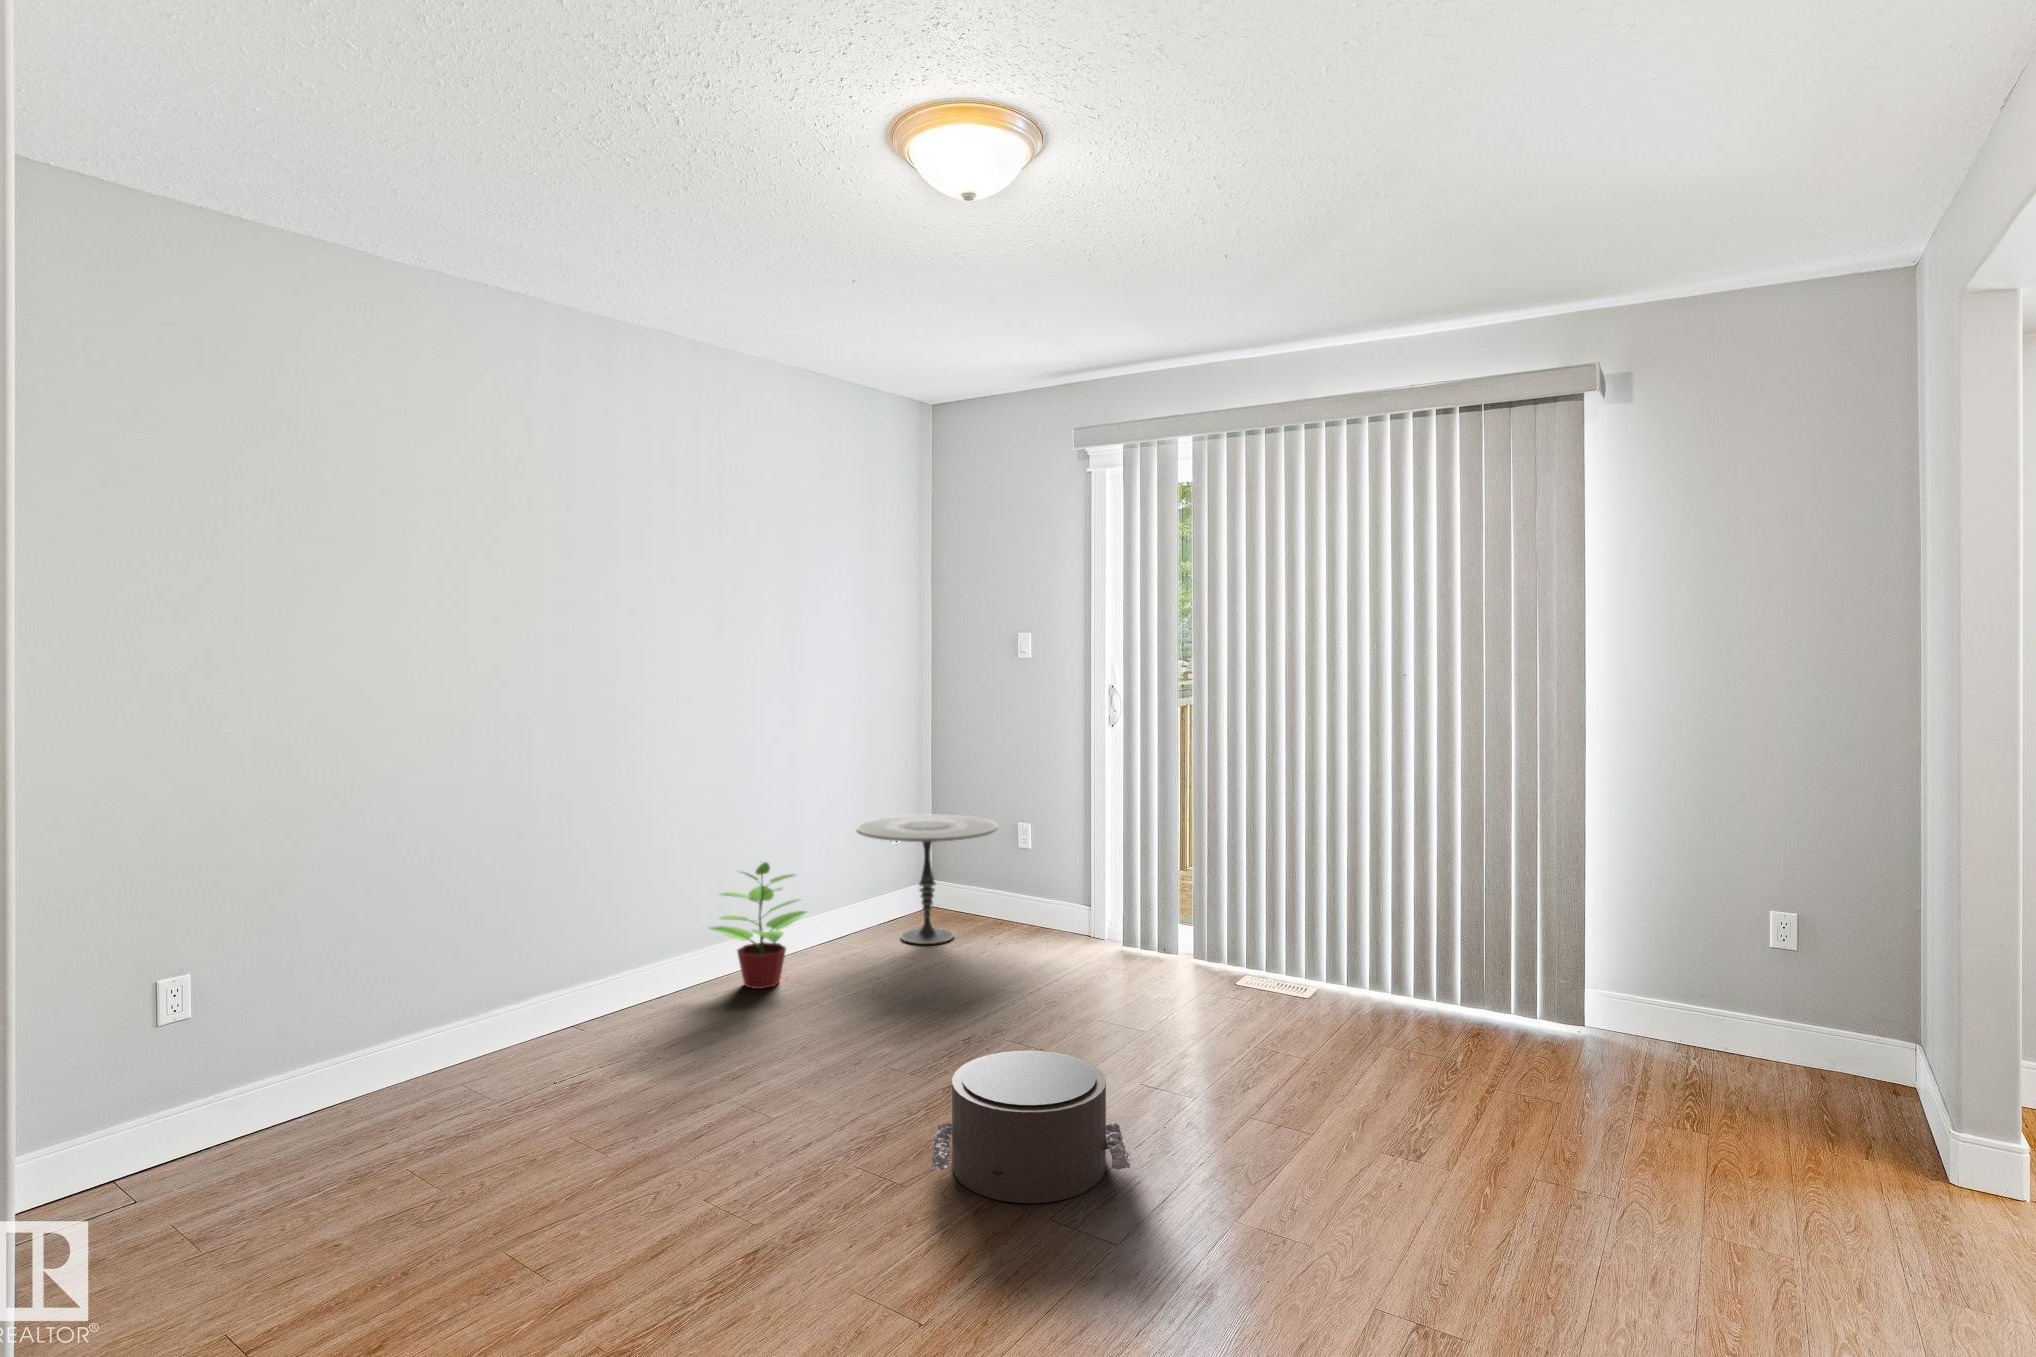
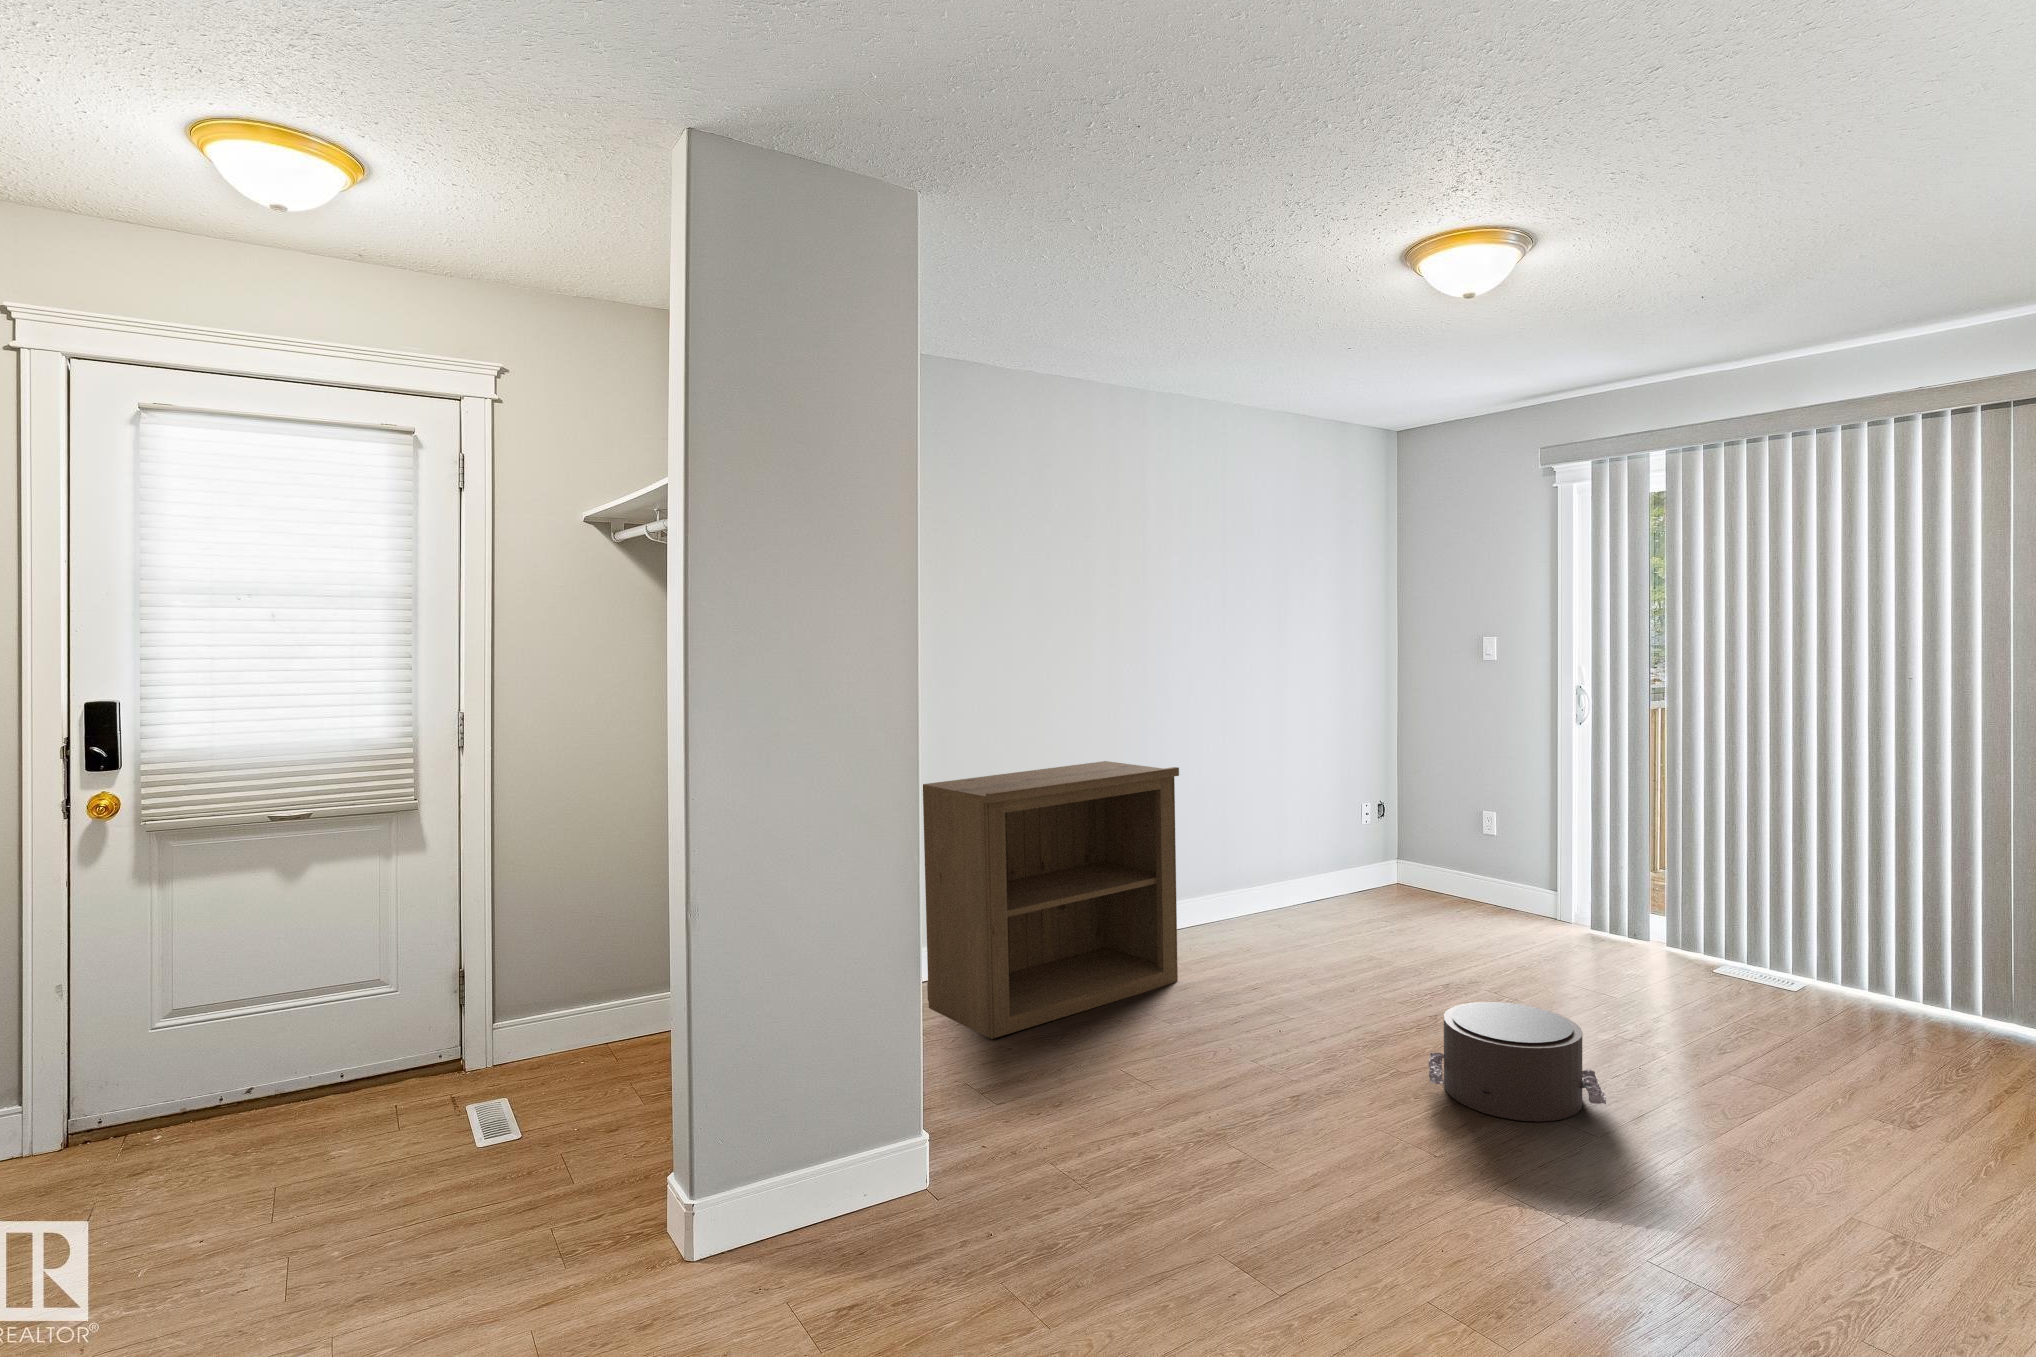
bookshelf: none [242,775,648,1183] -> present [923,761,1179,1039]
side table: present [856,815,997,944] -> none [1331,801,1463,915]
potted plant: present [710,862,806,989] -> none [1212,834,1294,940]

